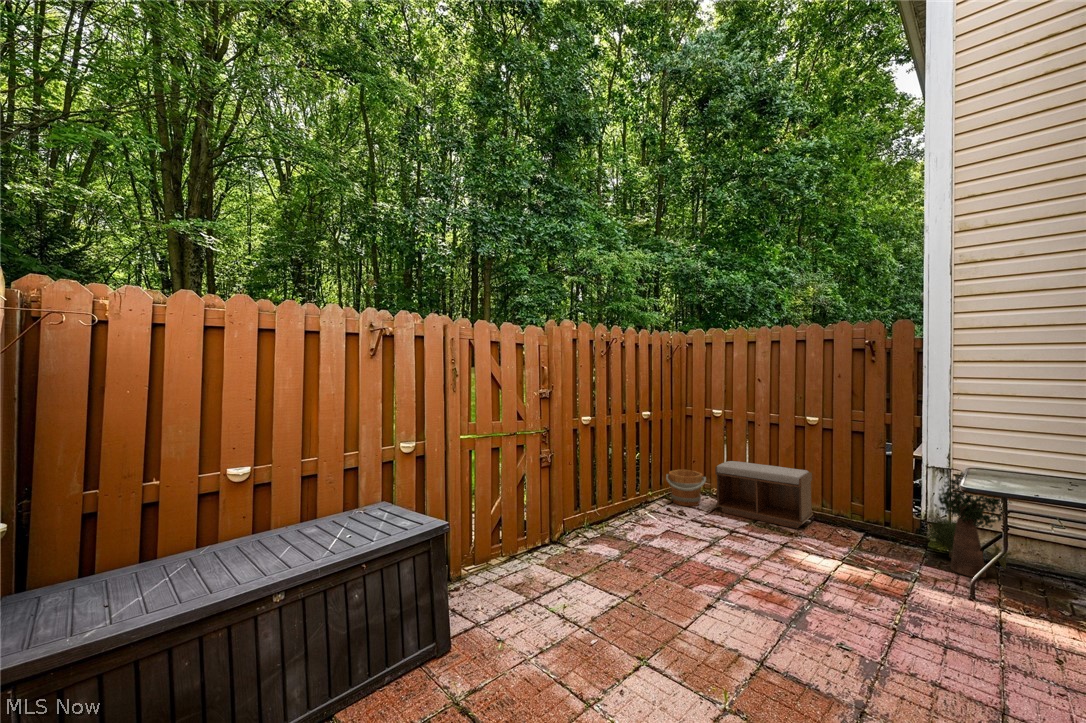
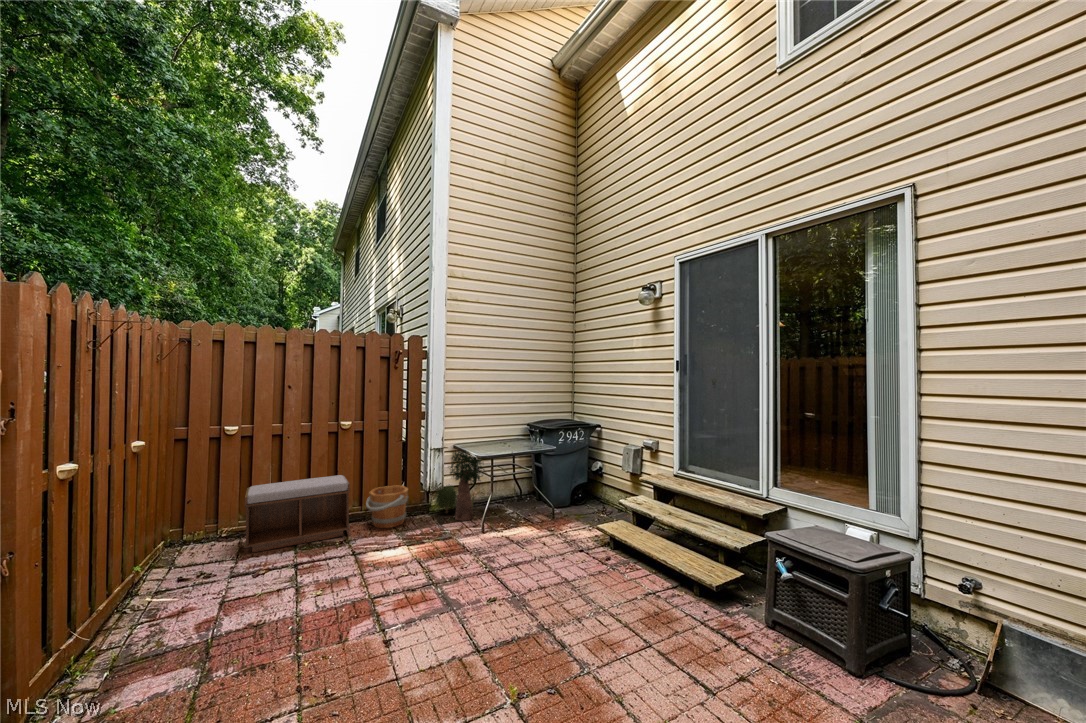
bucket: present [666,470,706,506] -> present [366,486,408,528]

